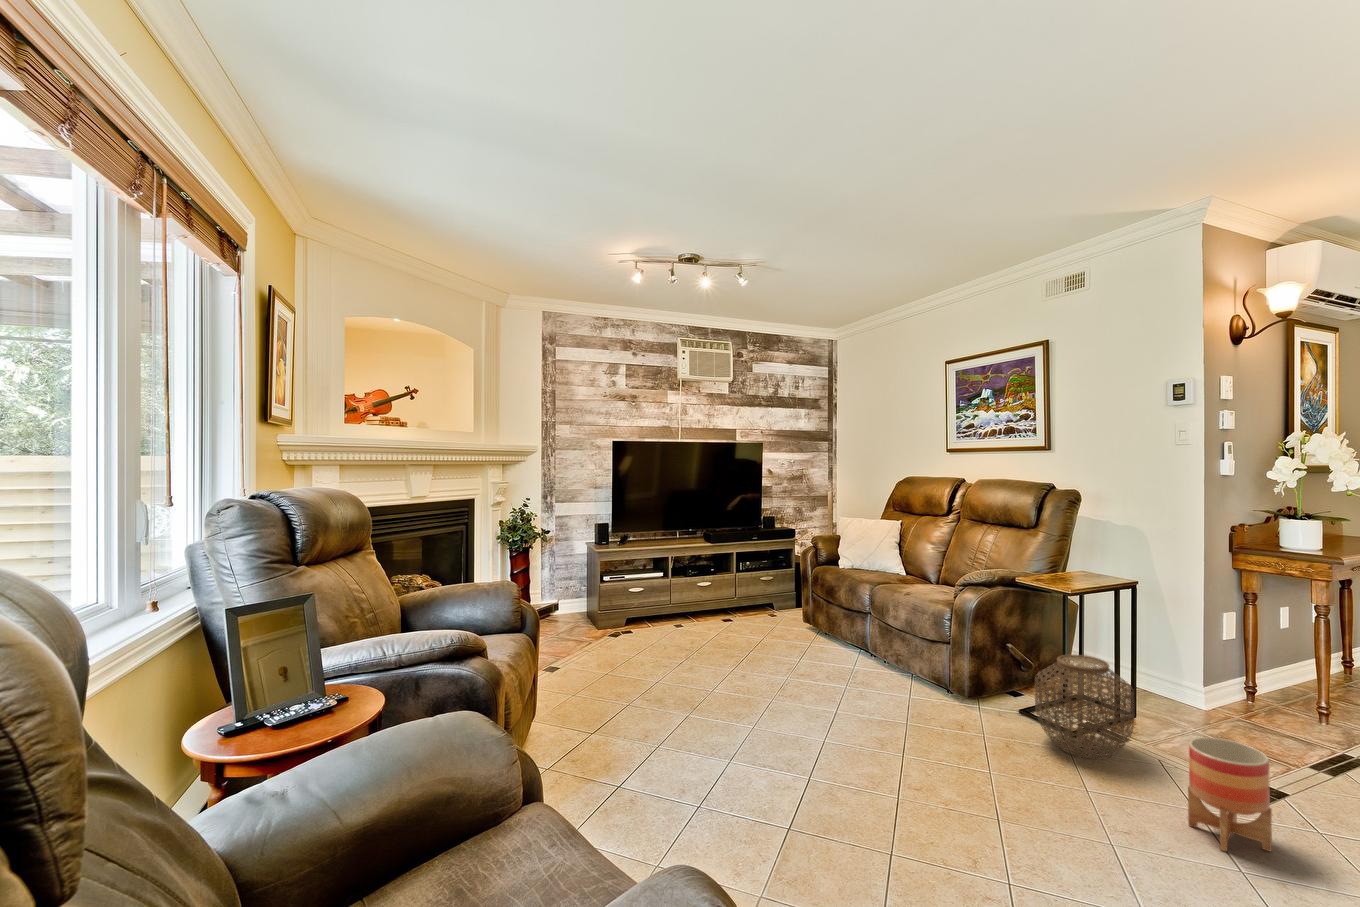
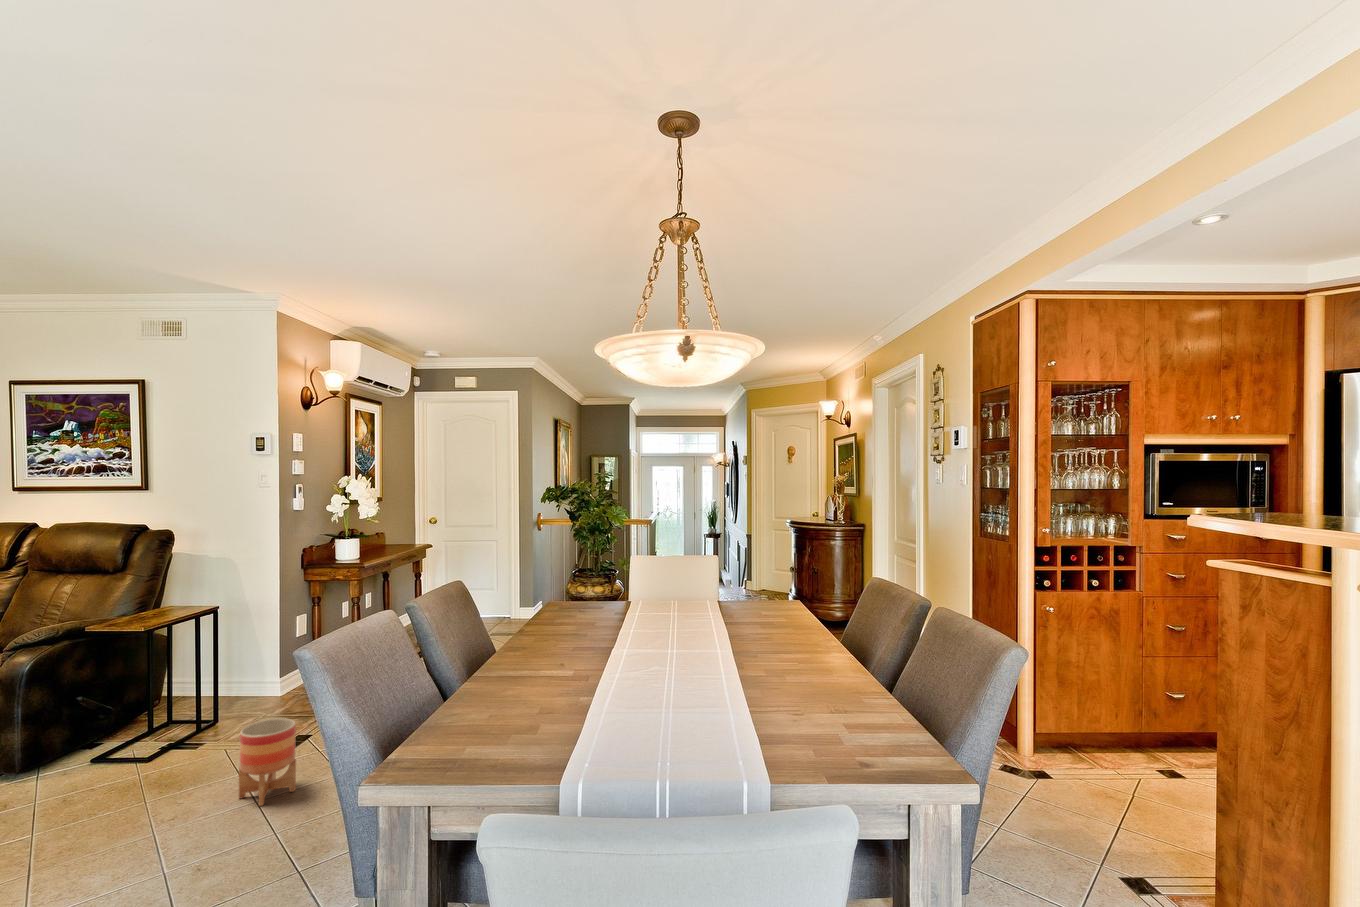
woven basket: present [1035,655,1134,759] -> none [106,684,206,782]

